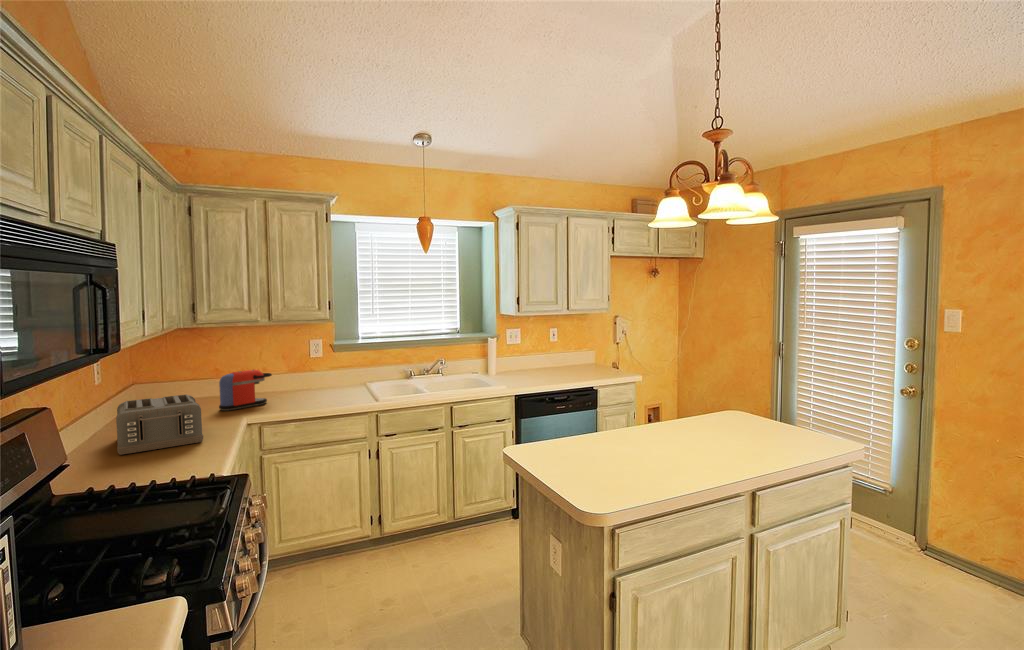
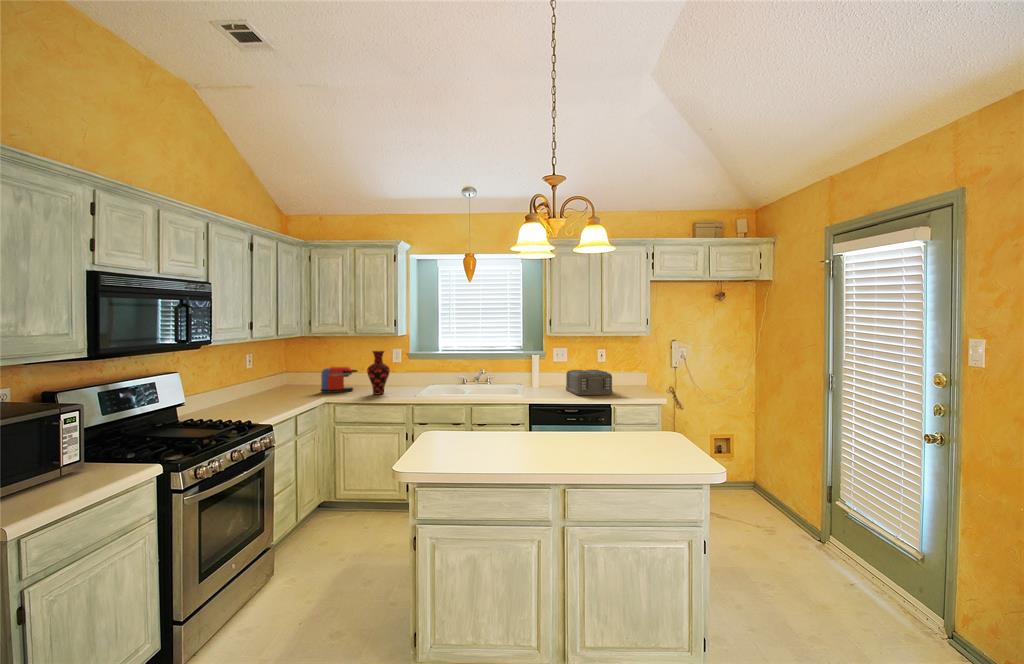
vase: none [299,344,331,405] -> present [367,351,390,394]
toaster: present [116,394,203,455] -> present [566,370,613,395]

